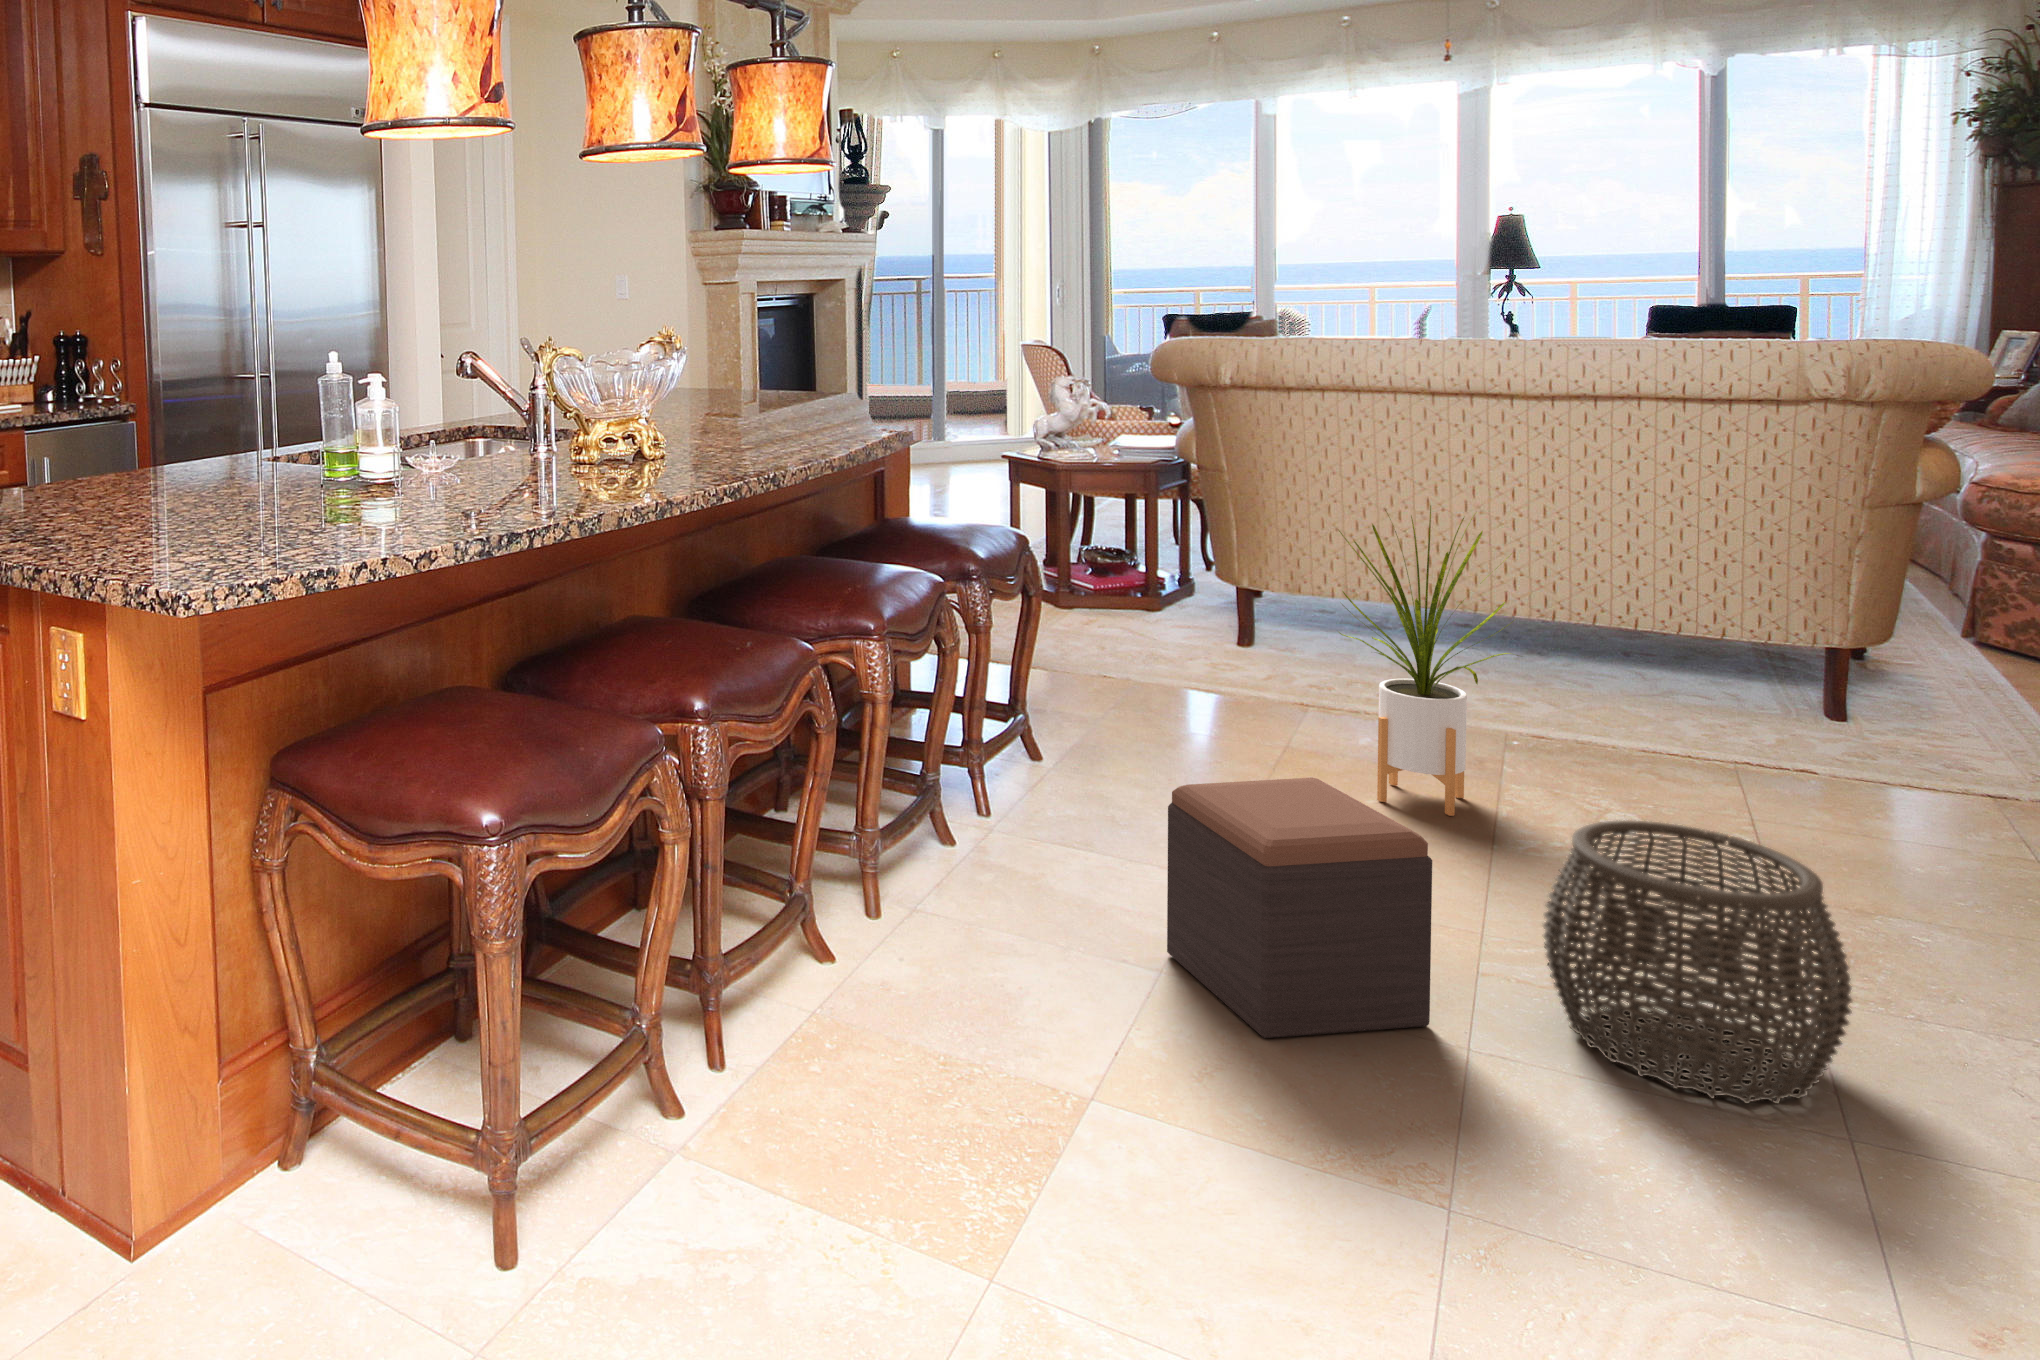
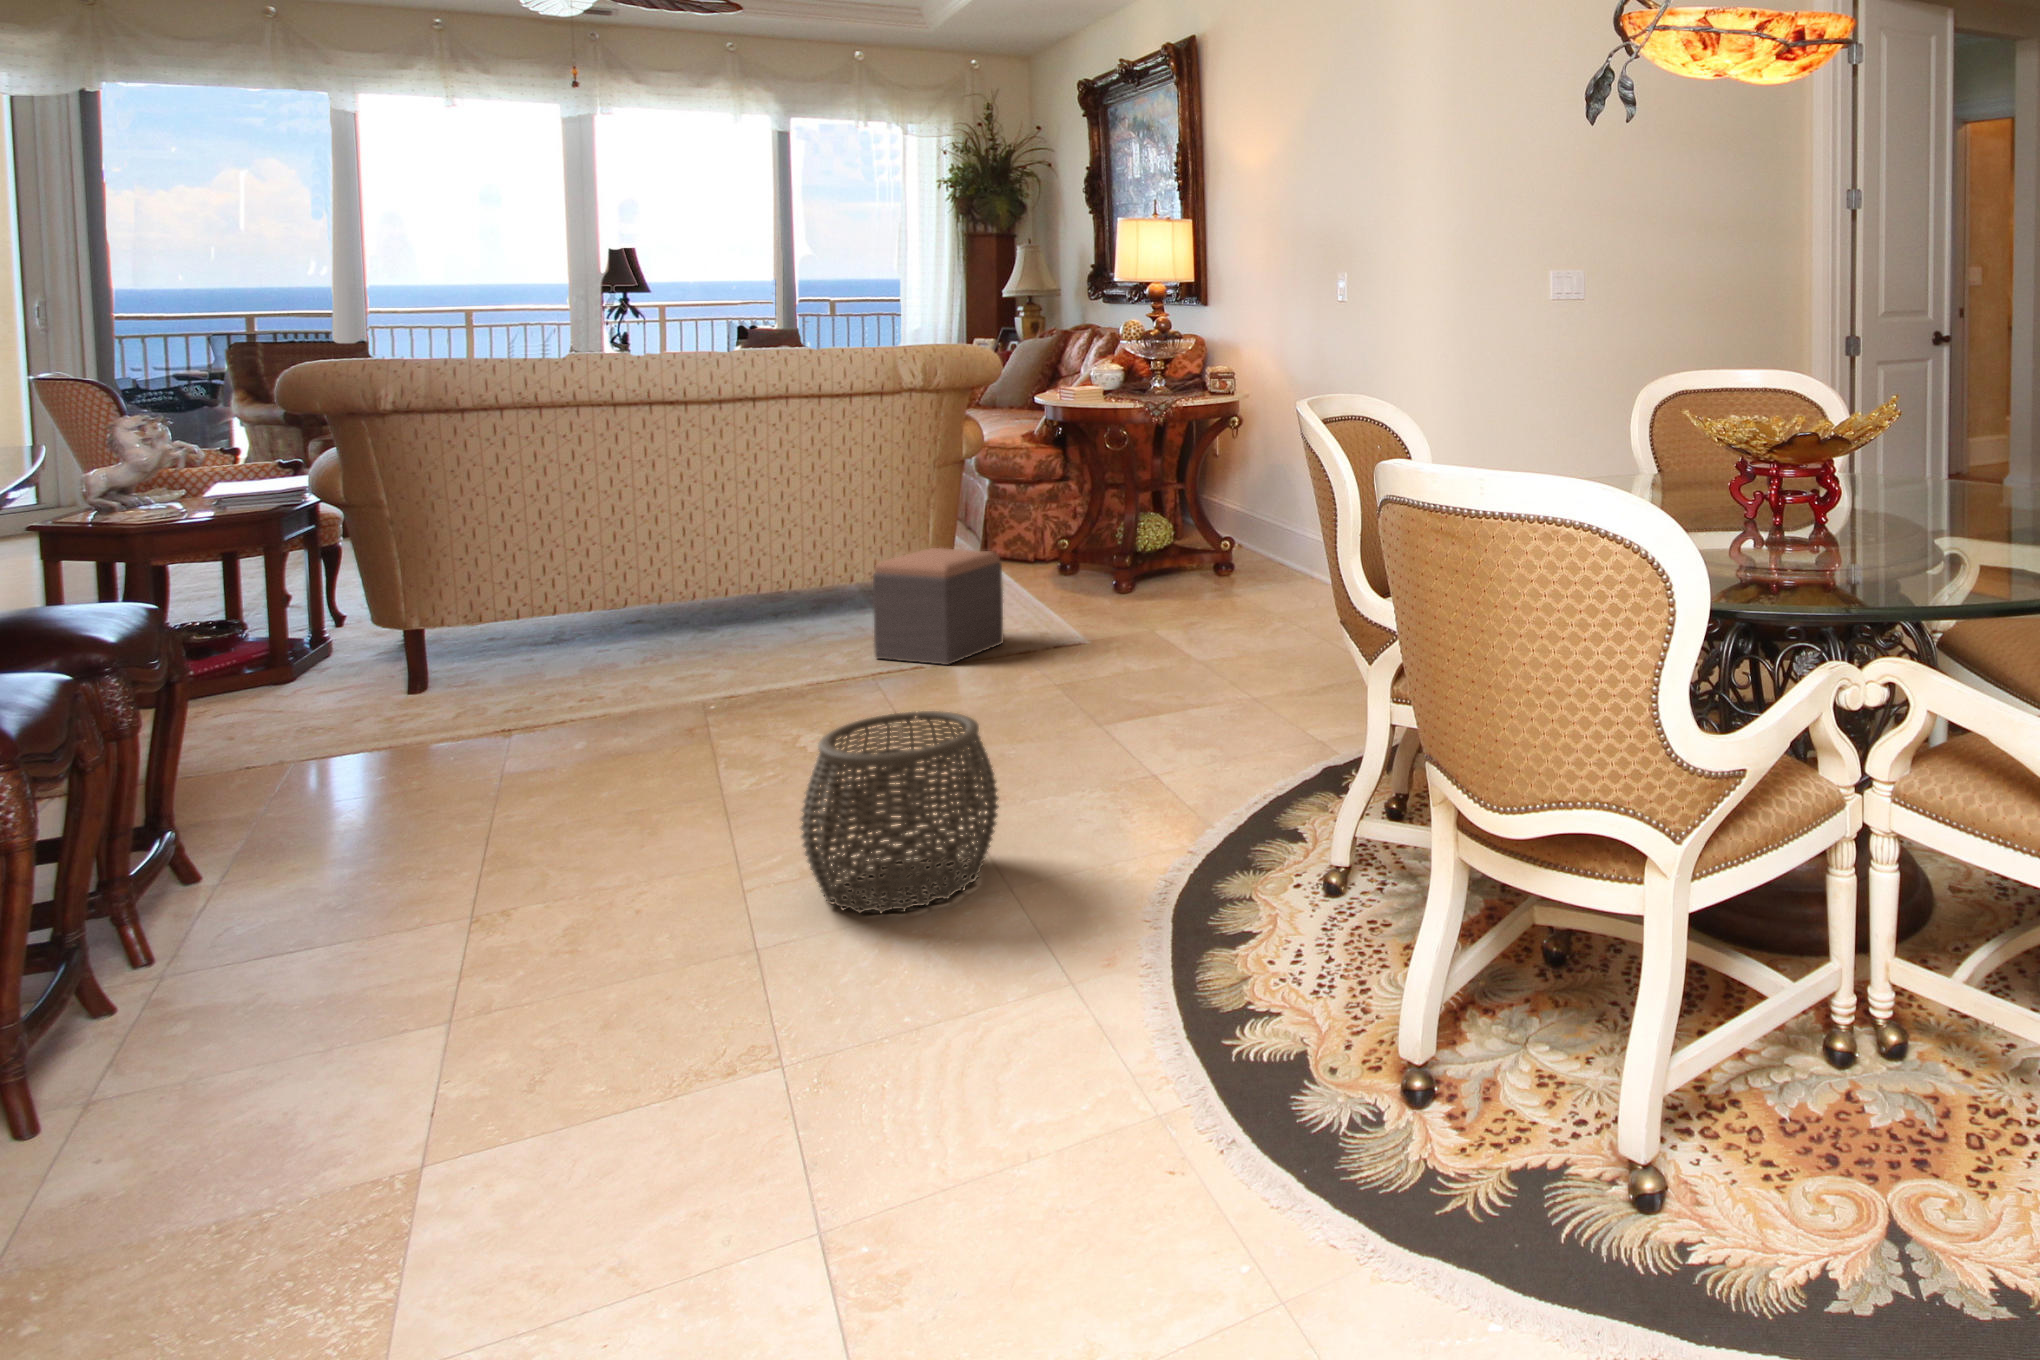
house plant: present [1339,505,1519,816] -> none [557,502,734,794]
footstool: present [1167,778,1432,1038] -> present [873,548,1003,665]

